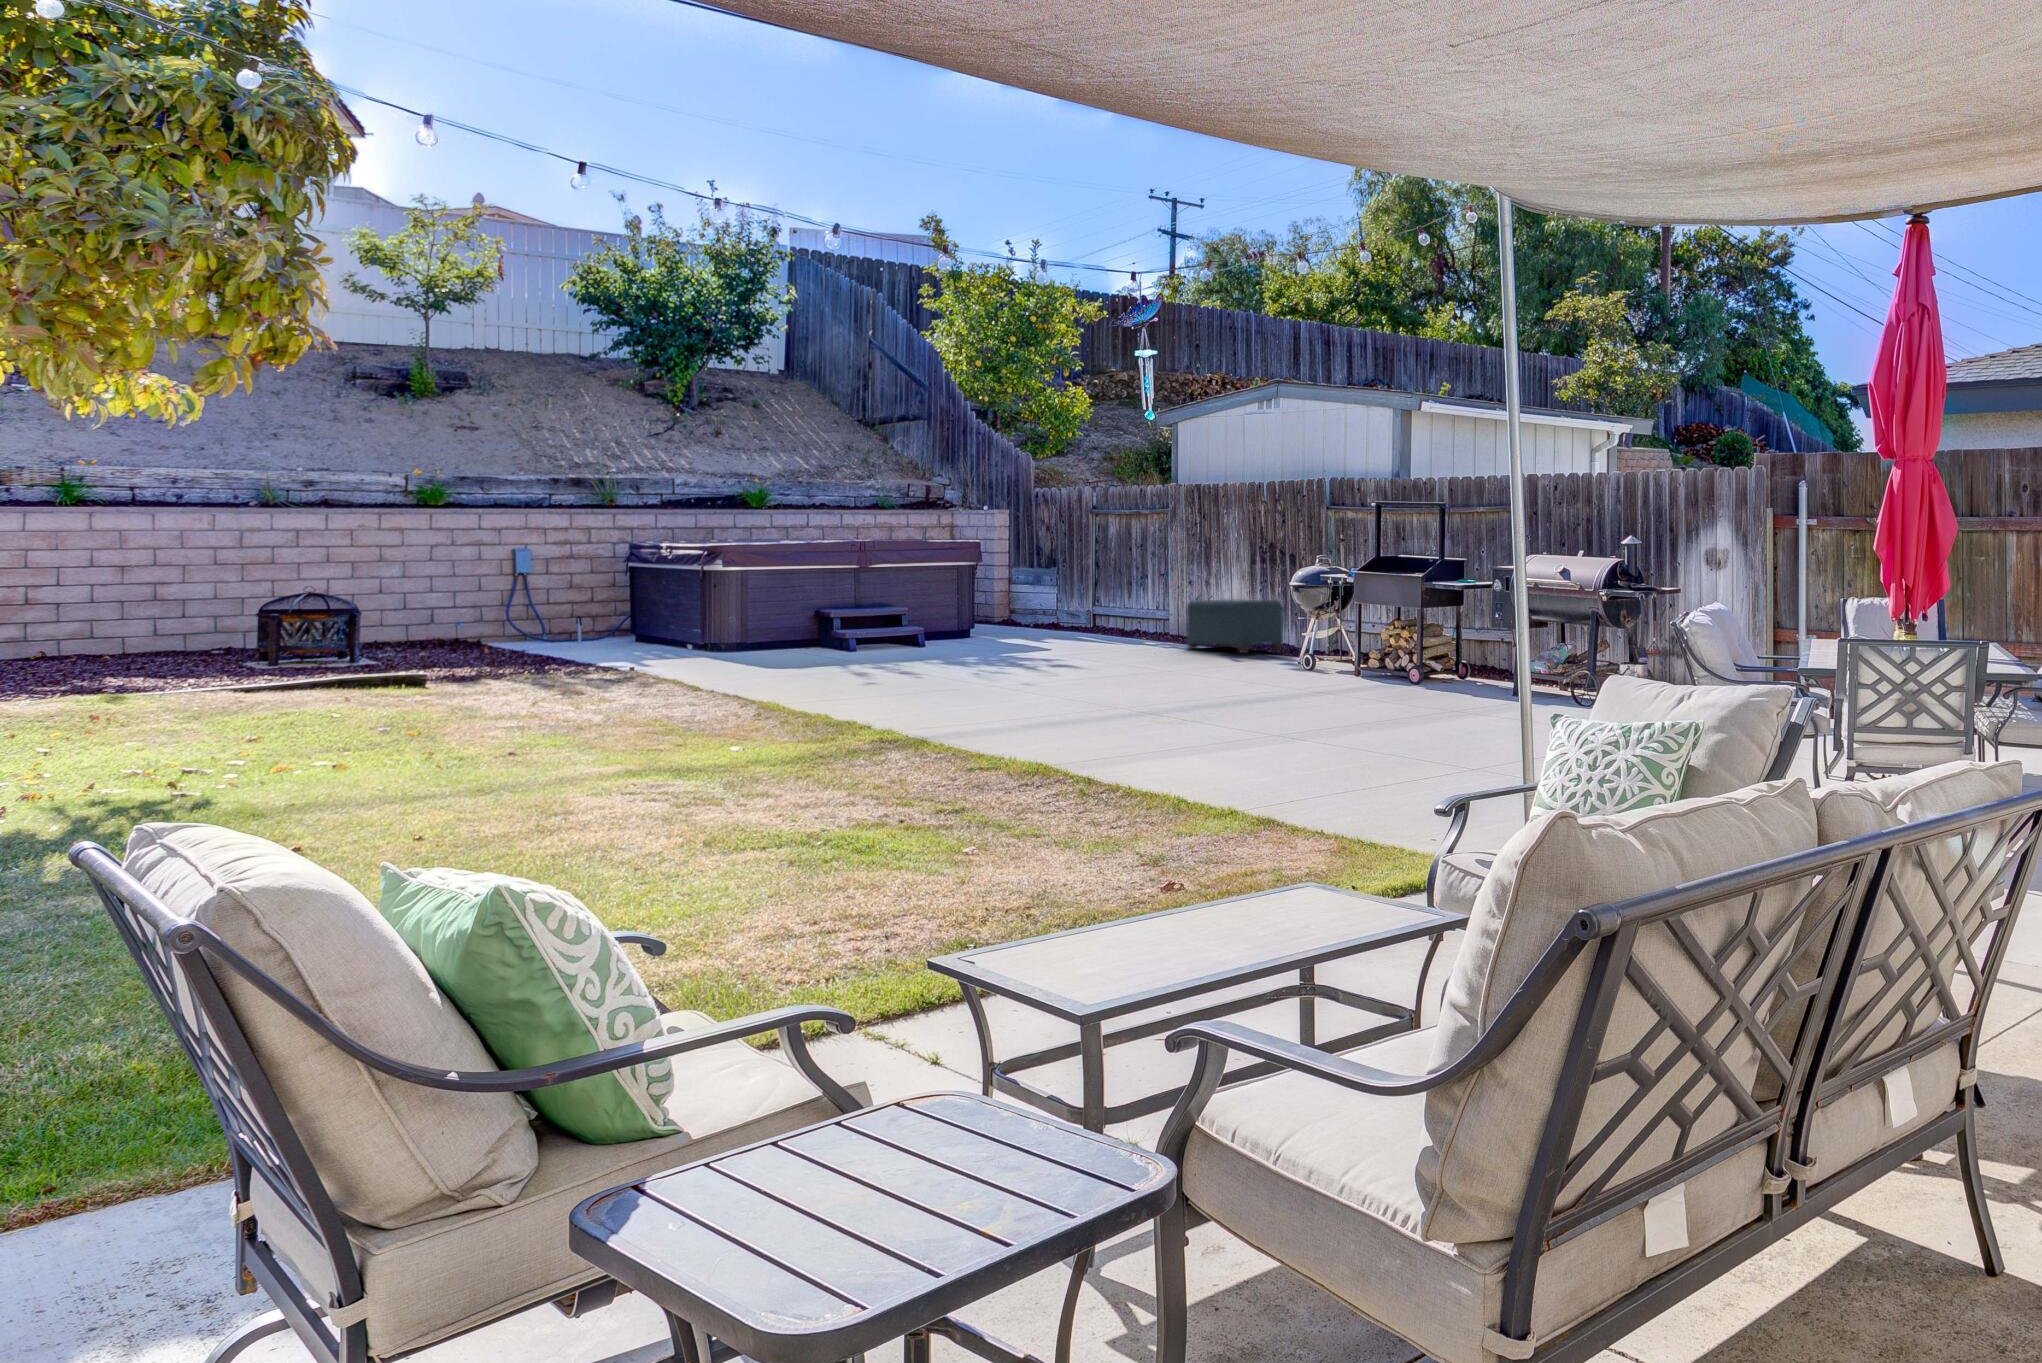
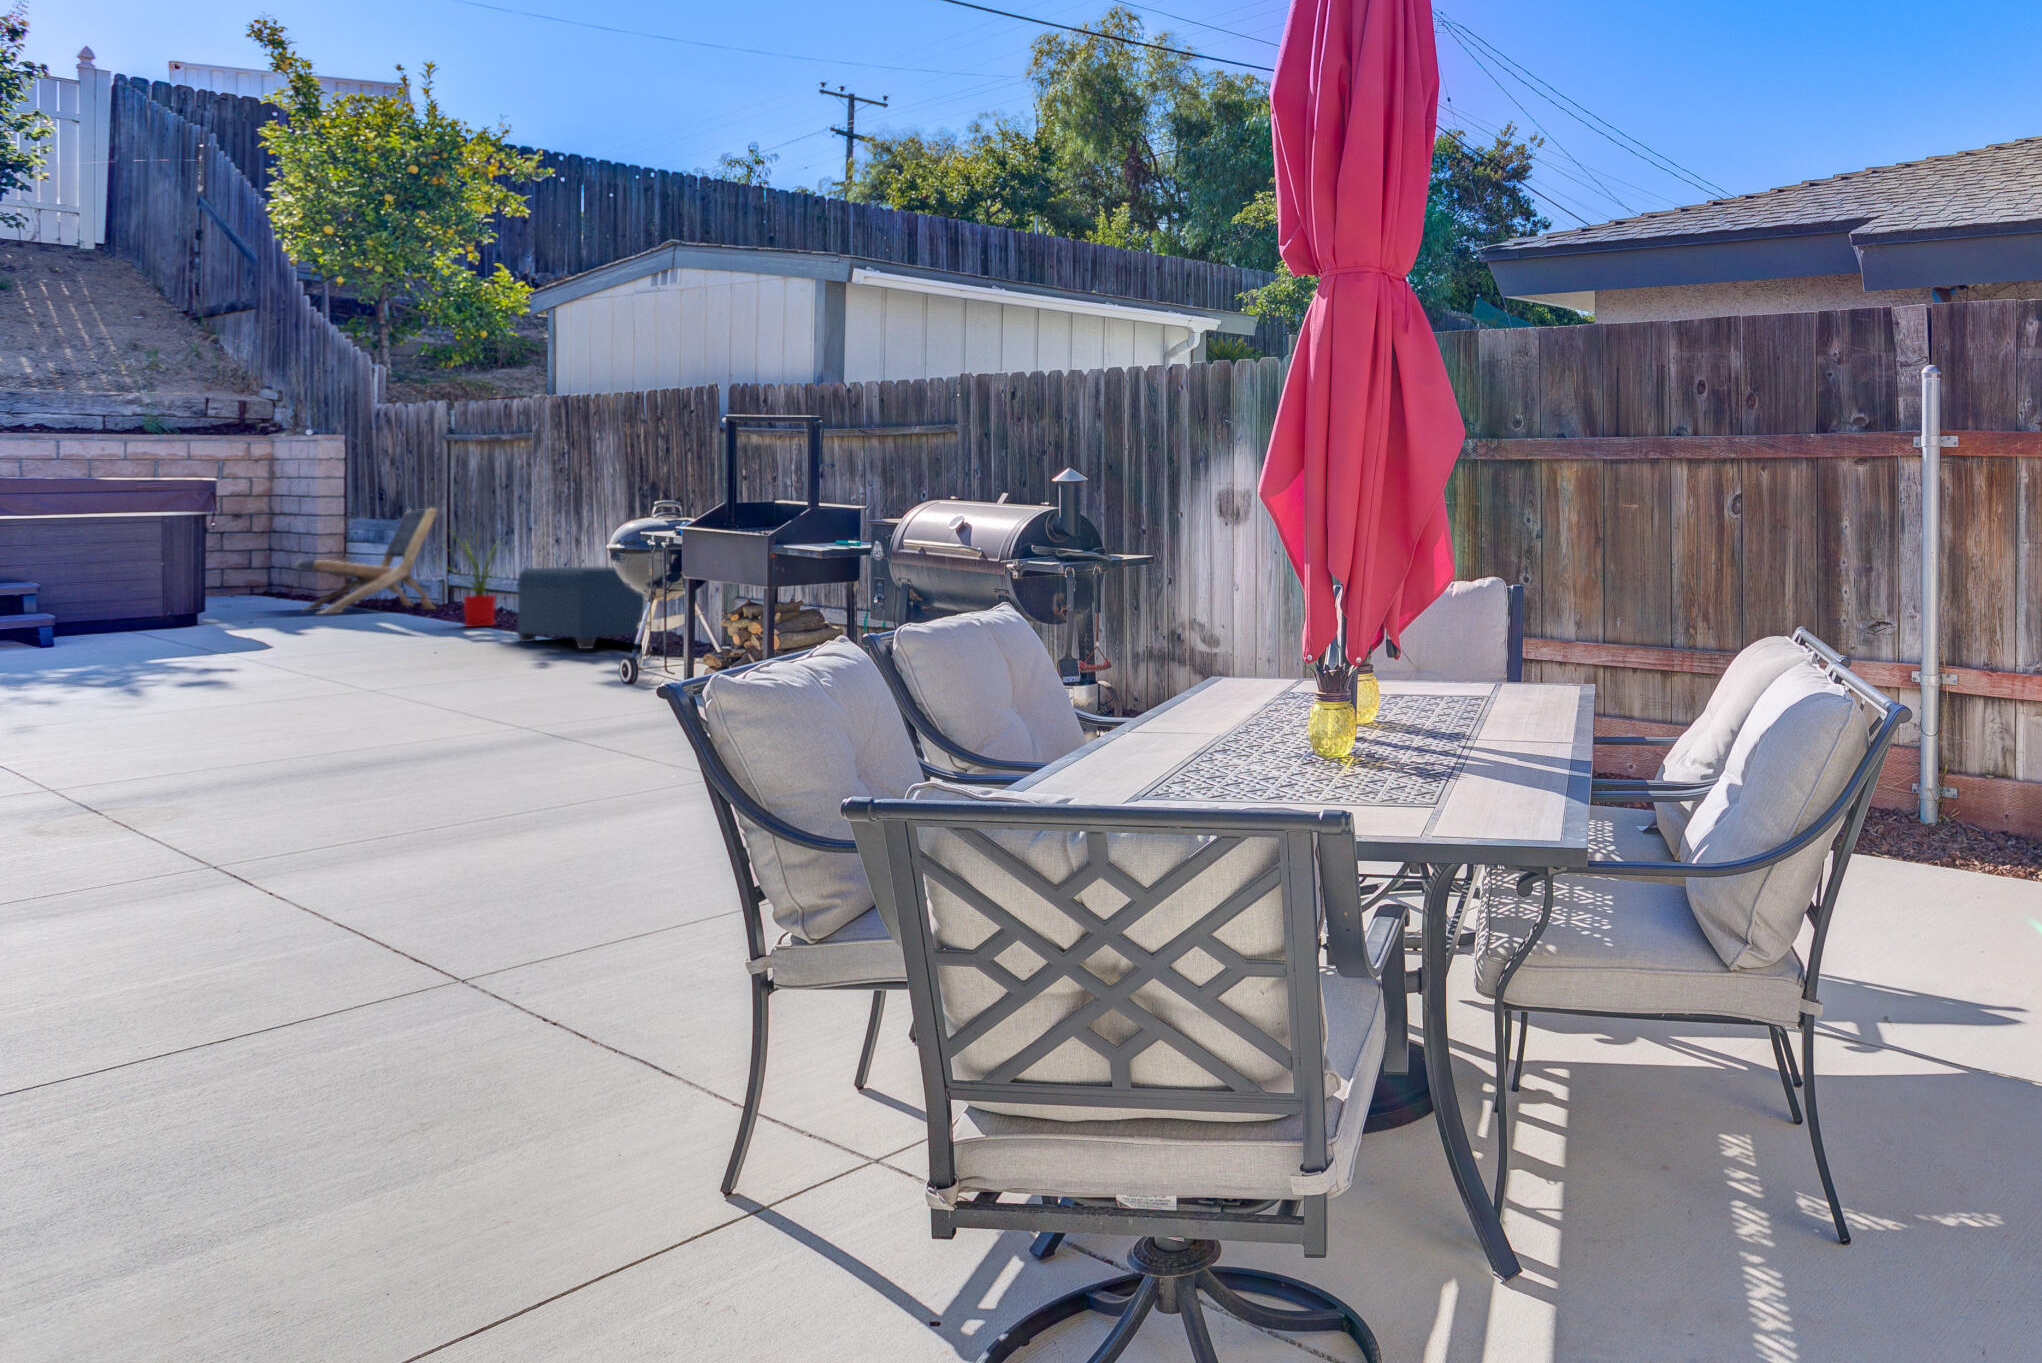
lounge chair: none [1007,561,1094,632] -> present [296,508,436,613]
house plant: none [1115,574,1167,640] -> present [453,541,500,627]

